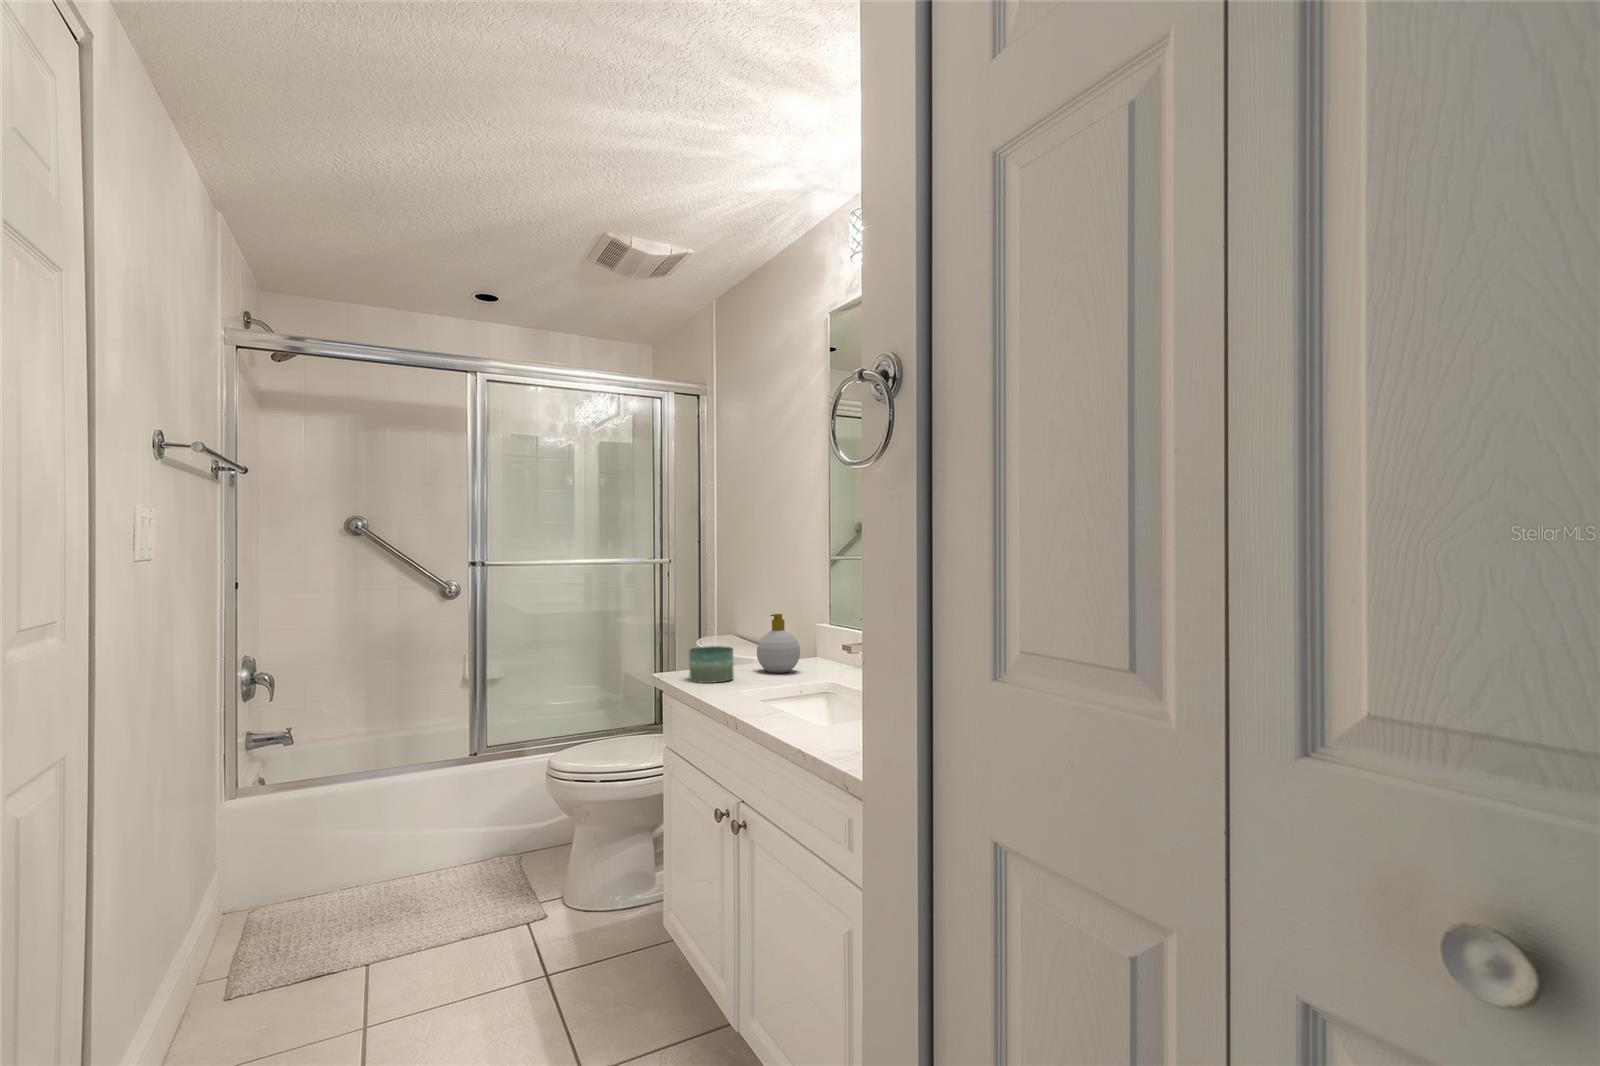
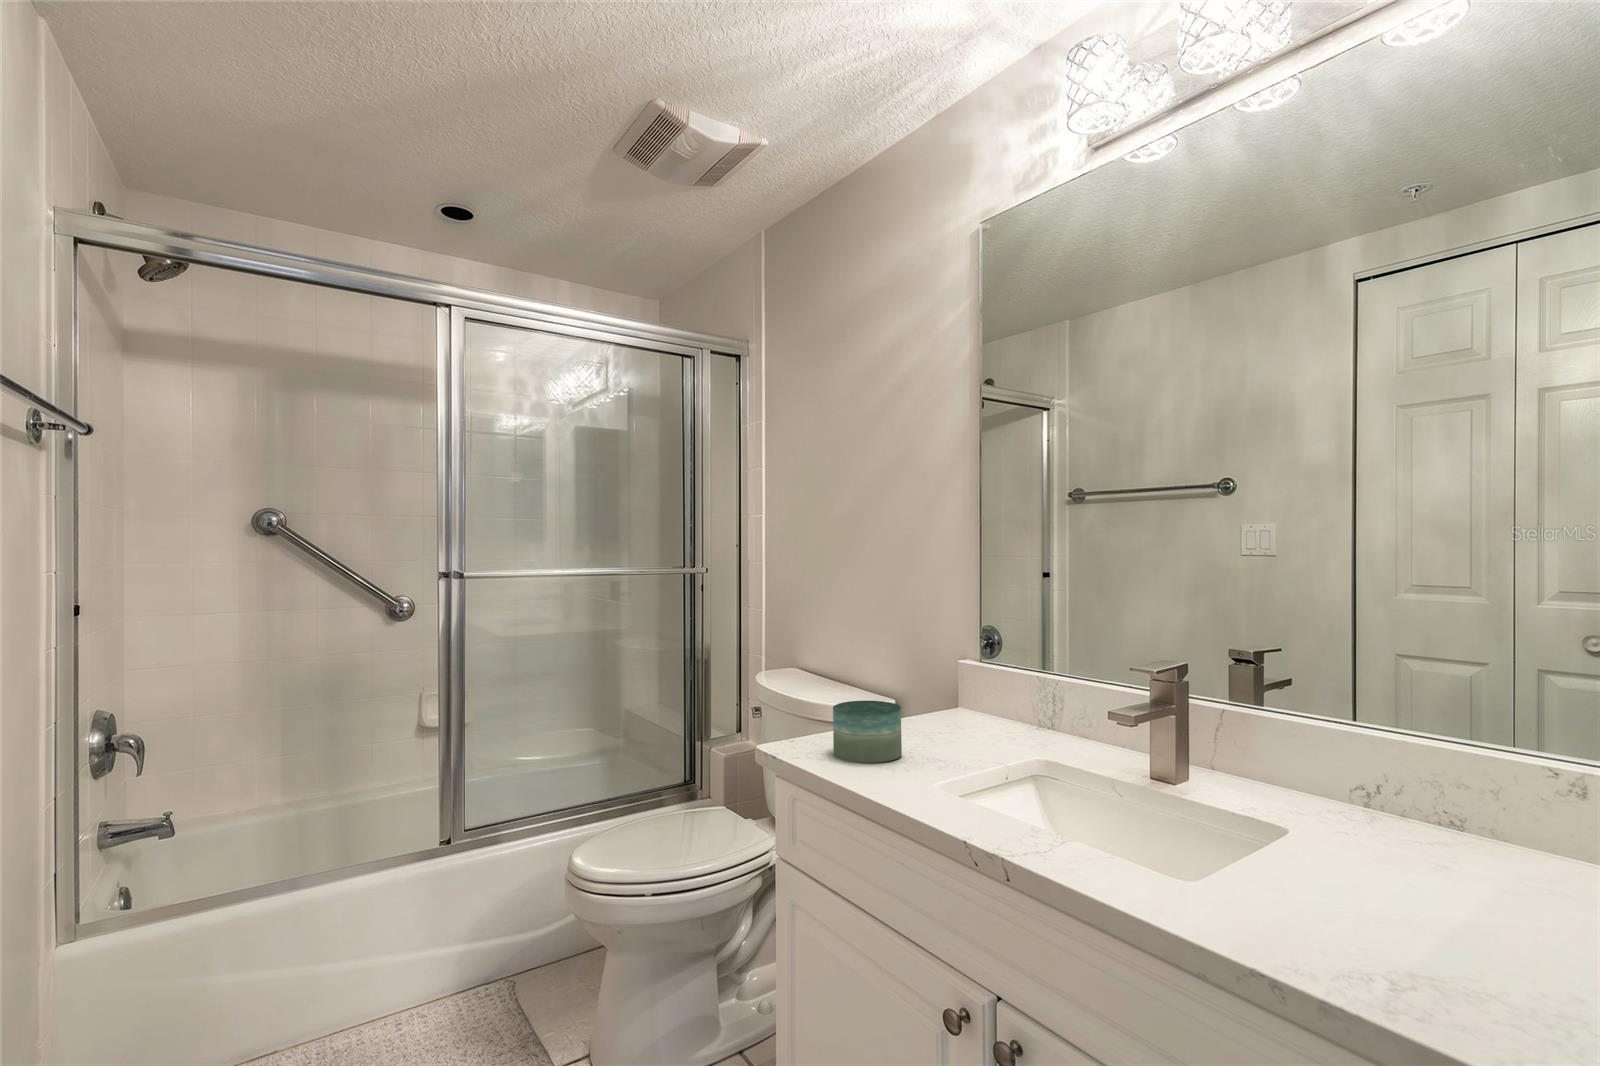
soap bottle: present [757,614,800,673] -> none [907,646,973,736]

